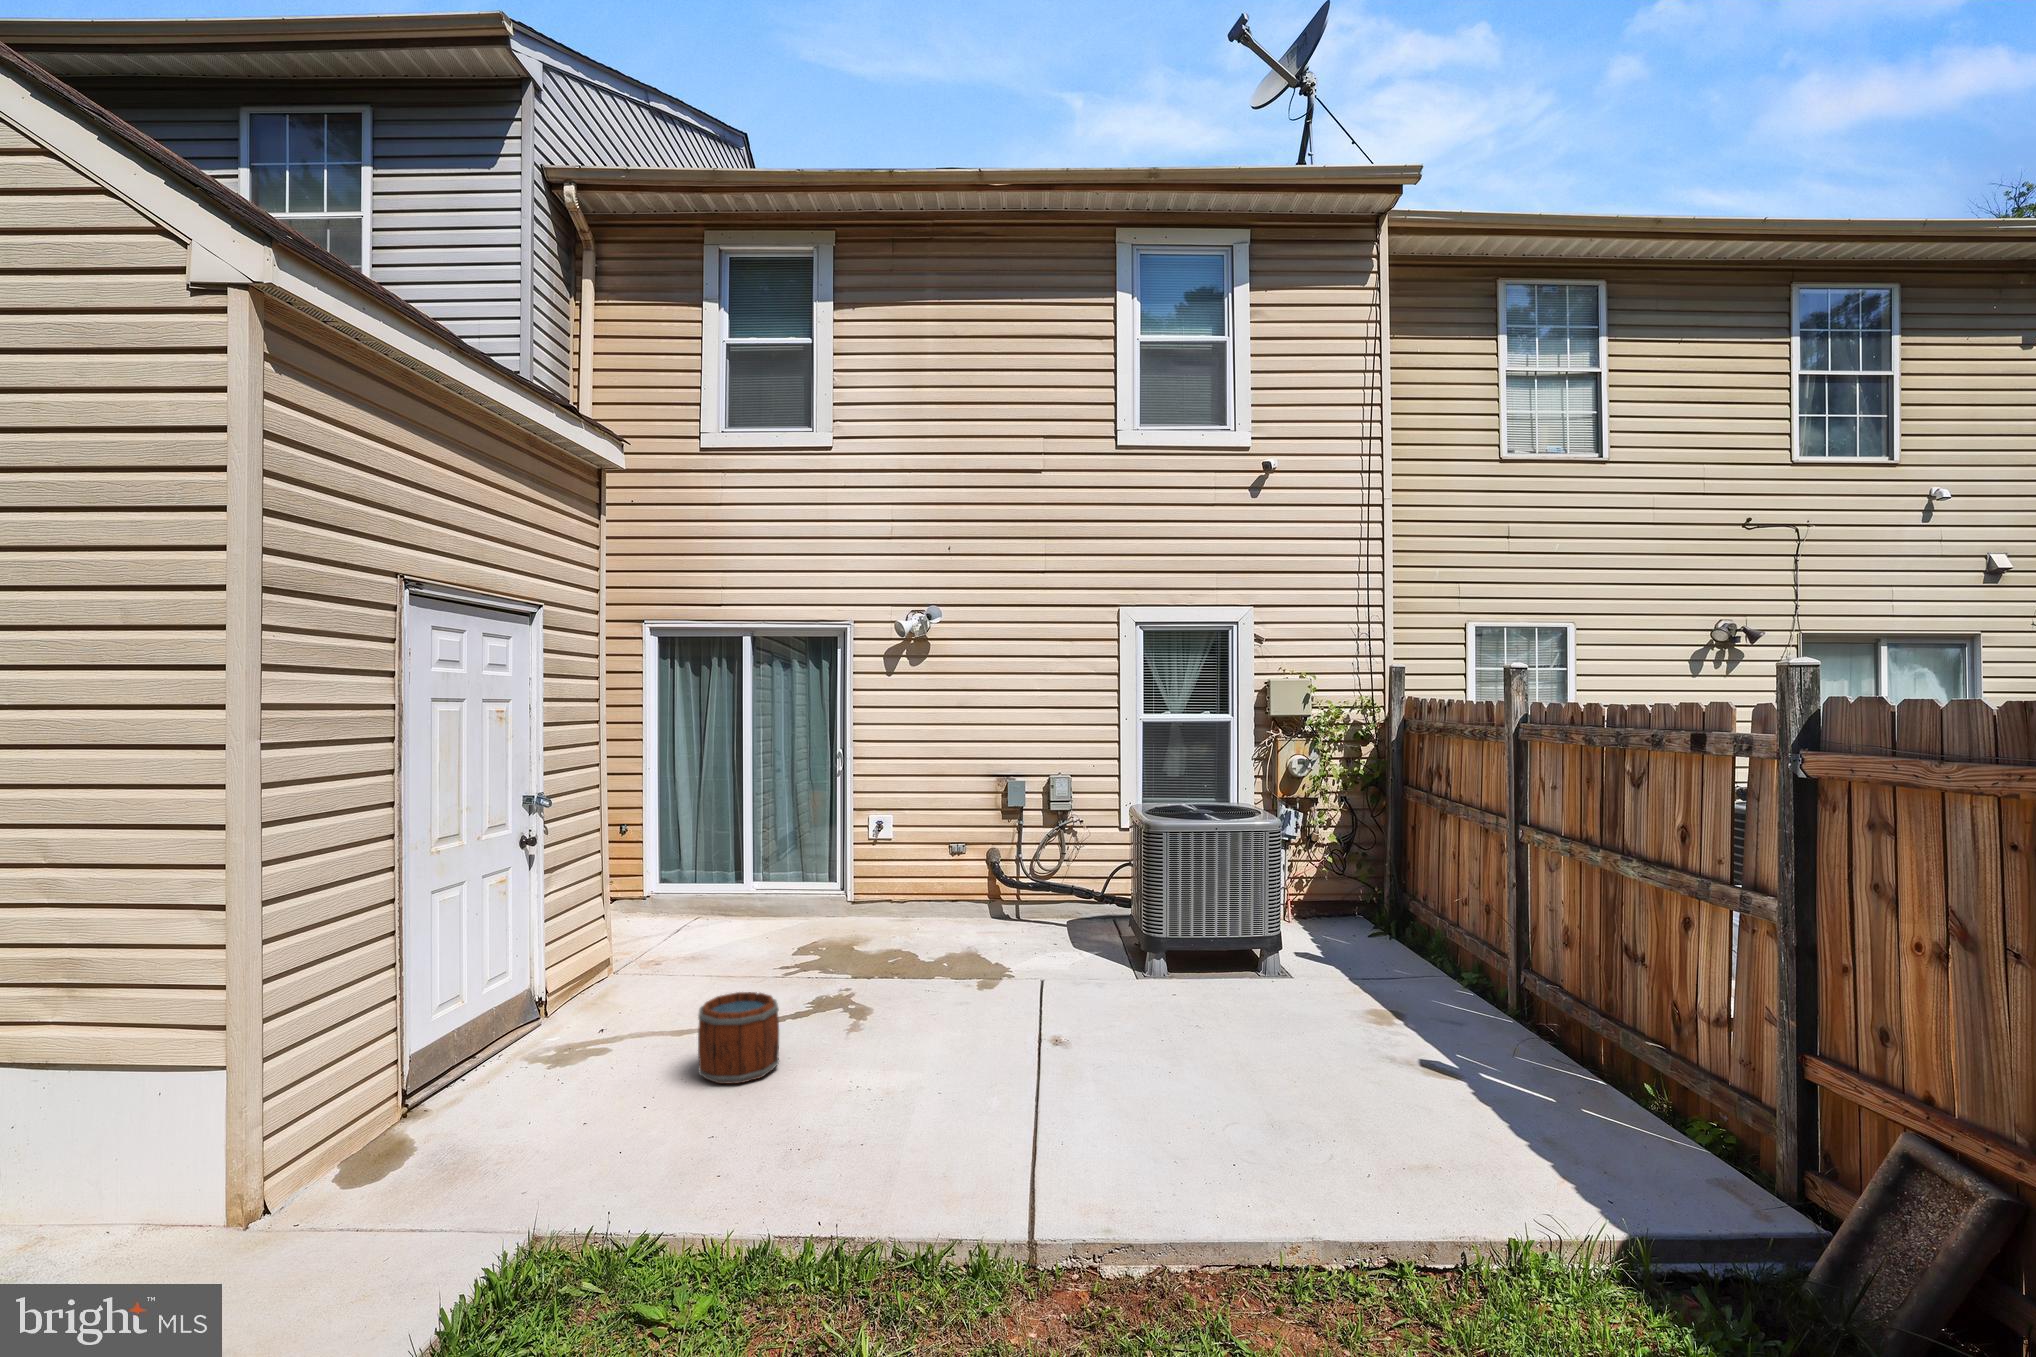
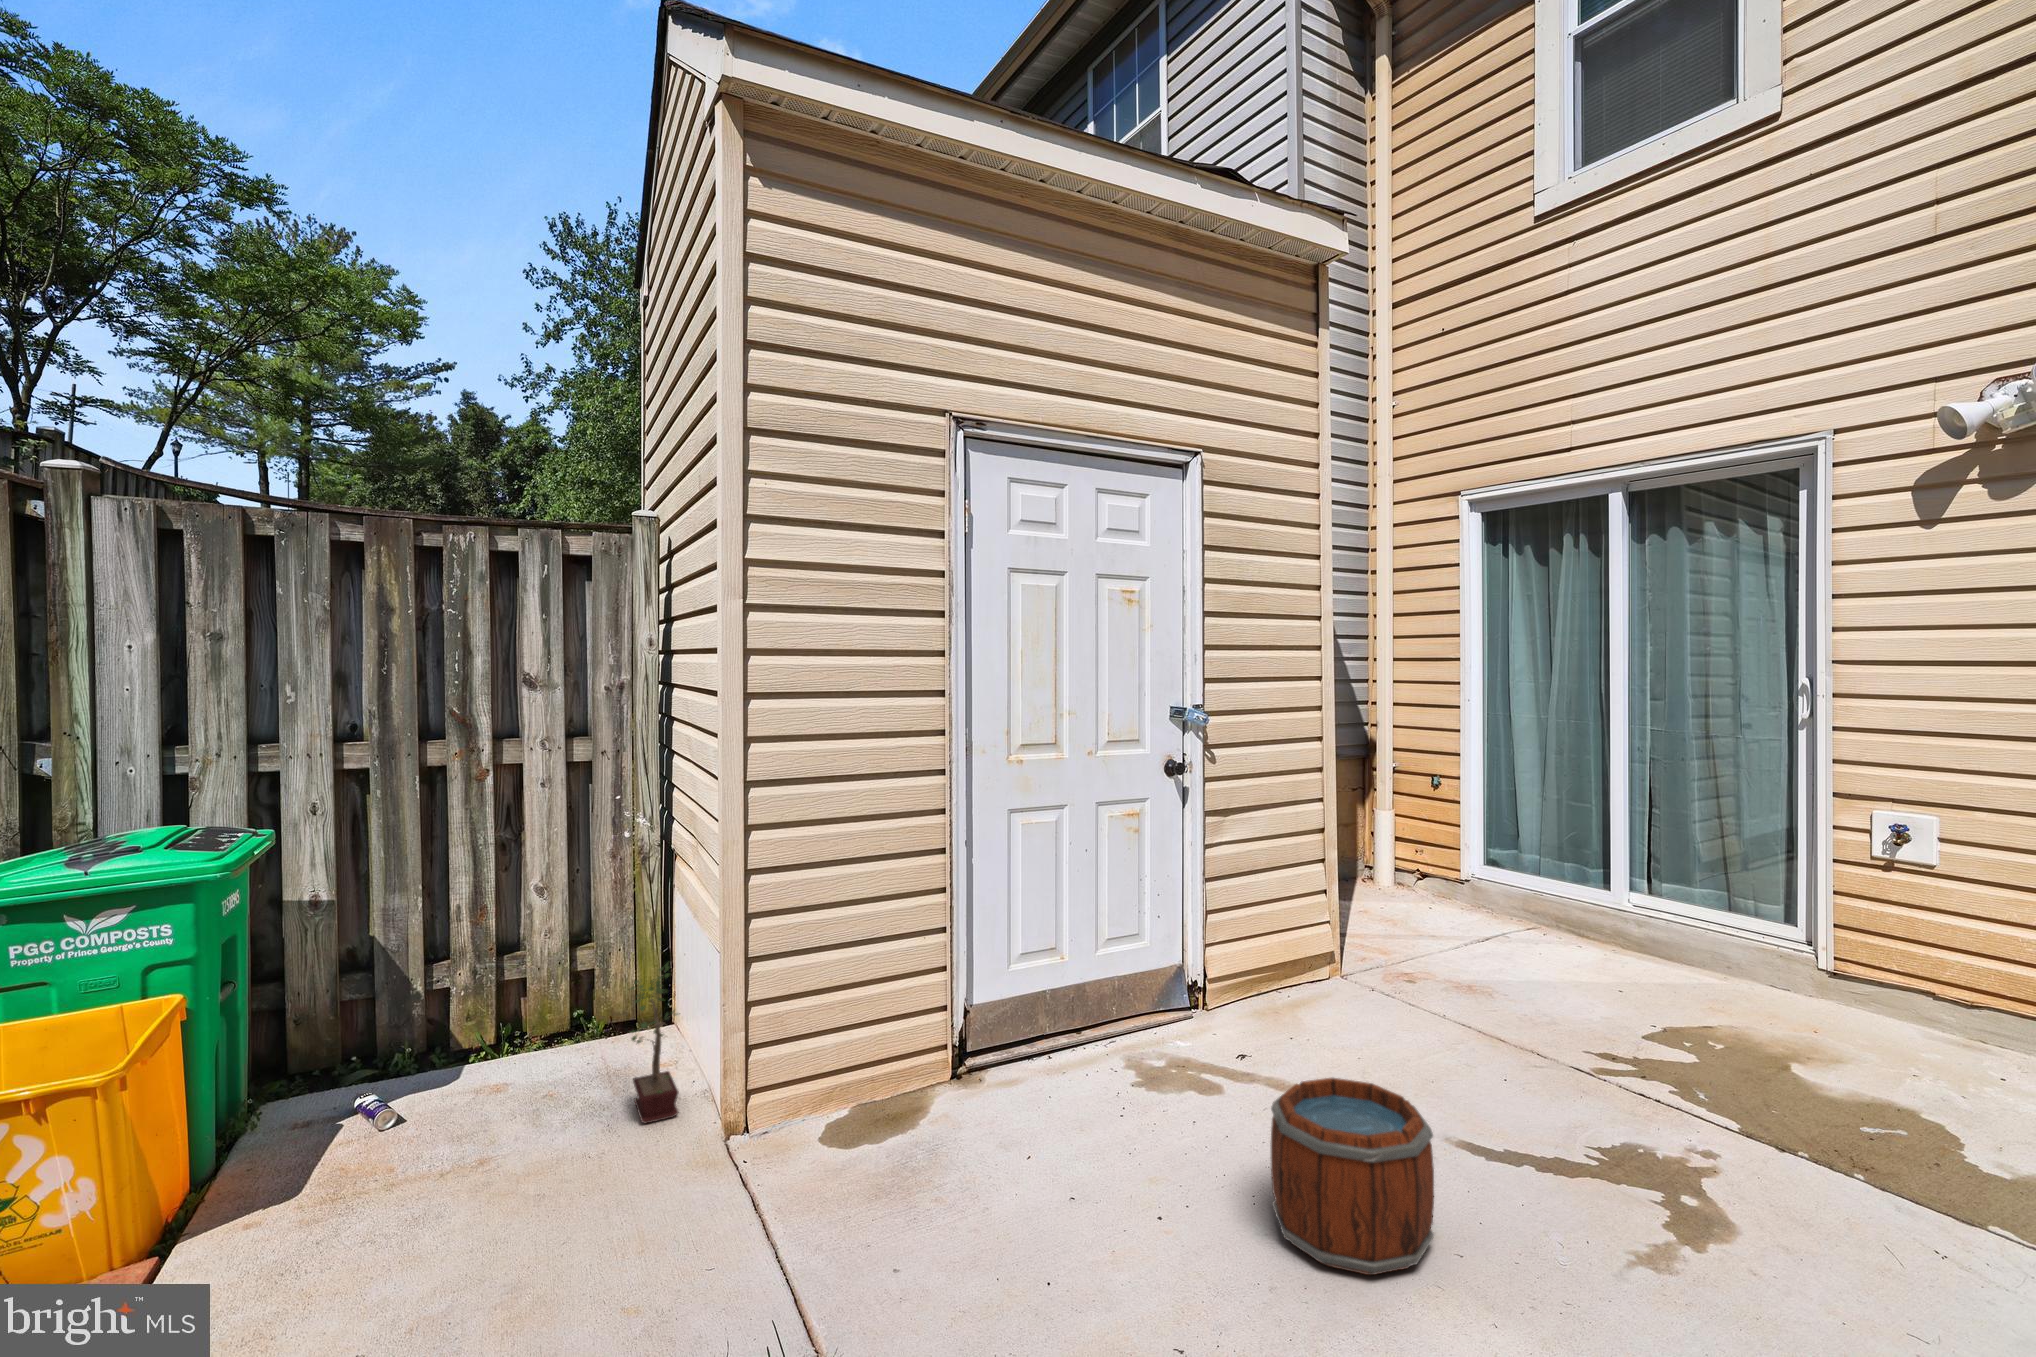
potted plant: none [63,1083,195,1244] -> present [630,963,679,1123]

